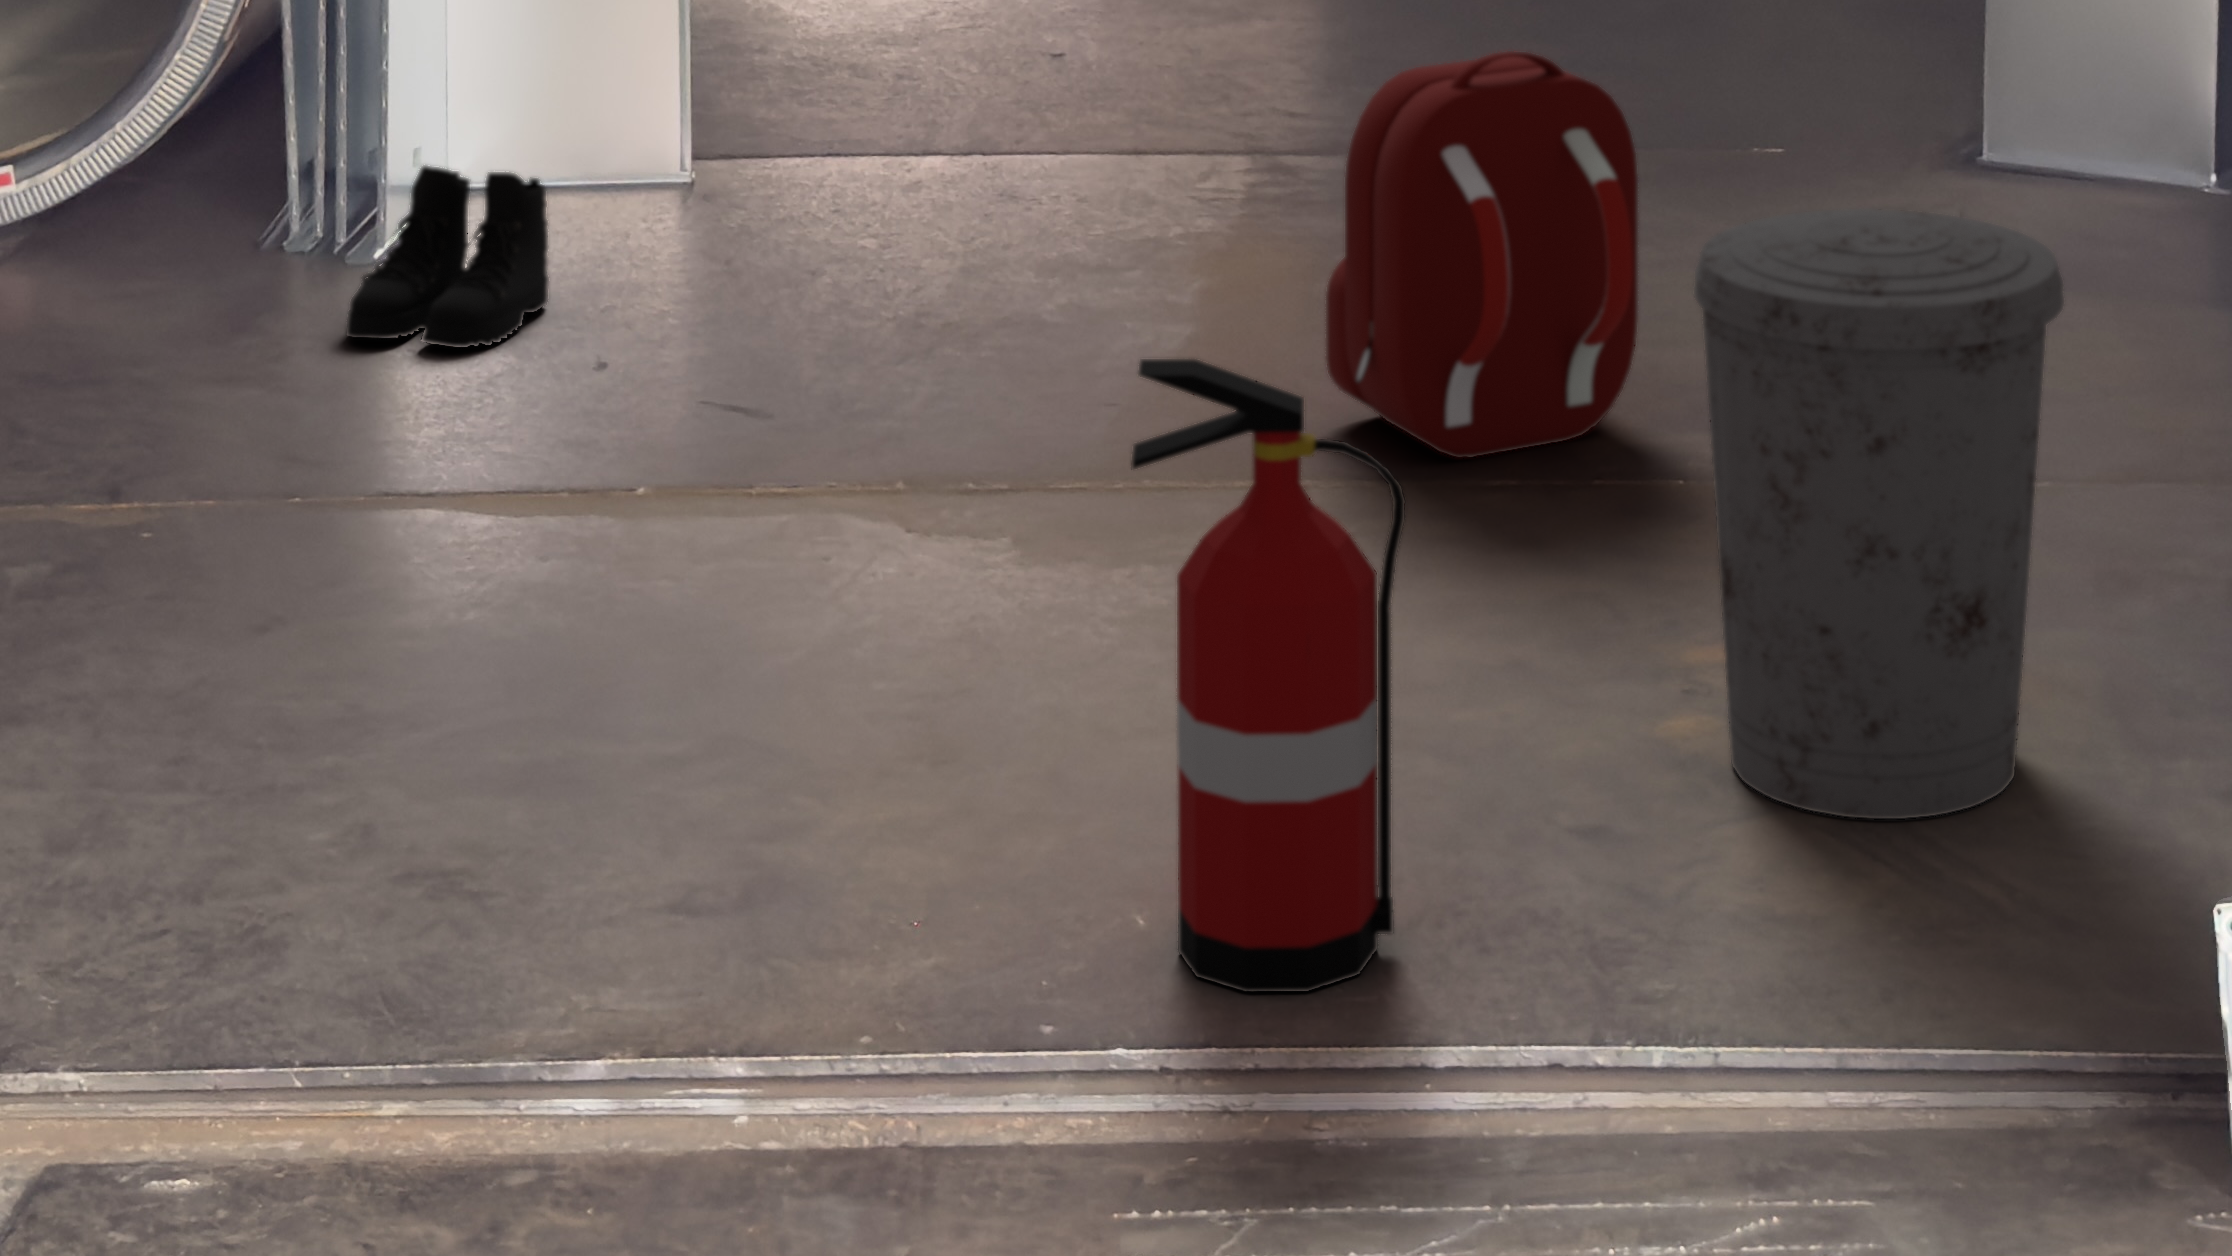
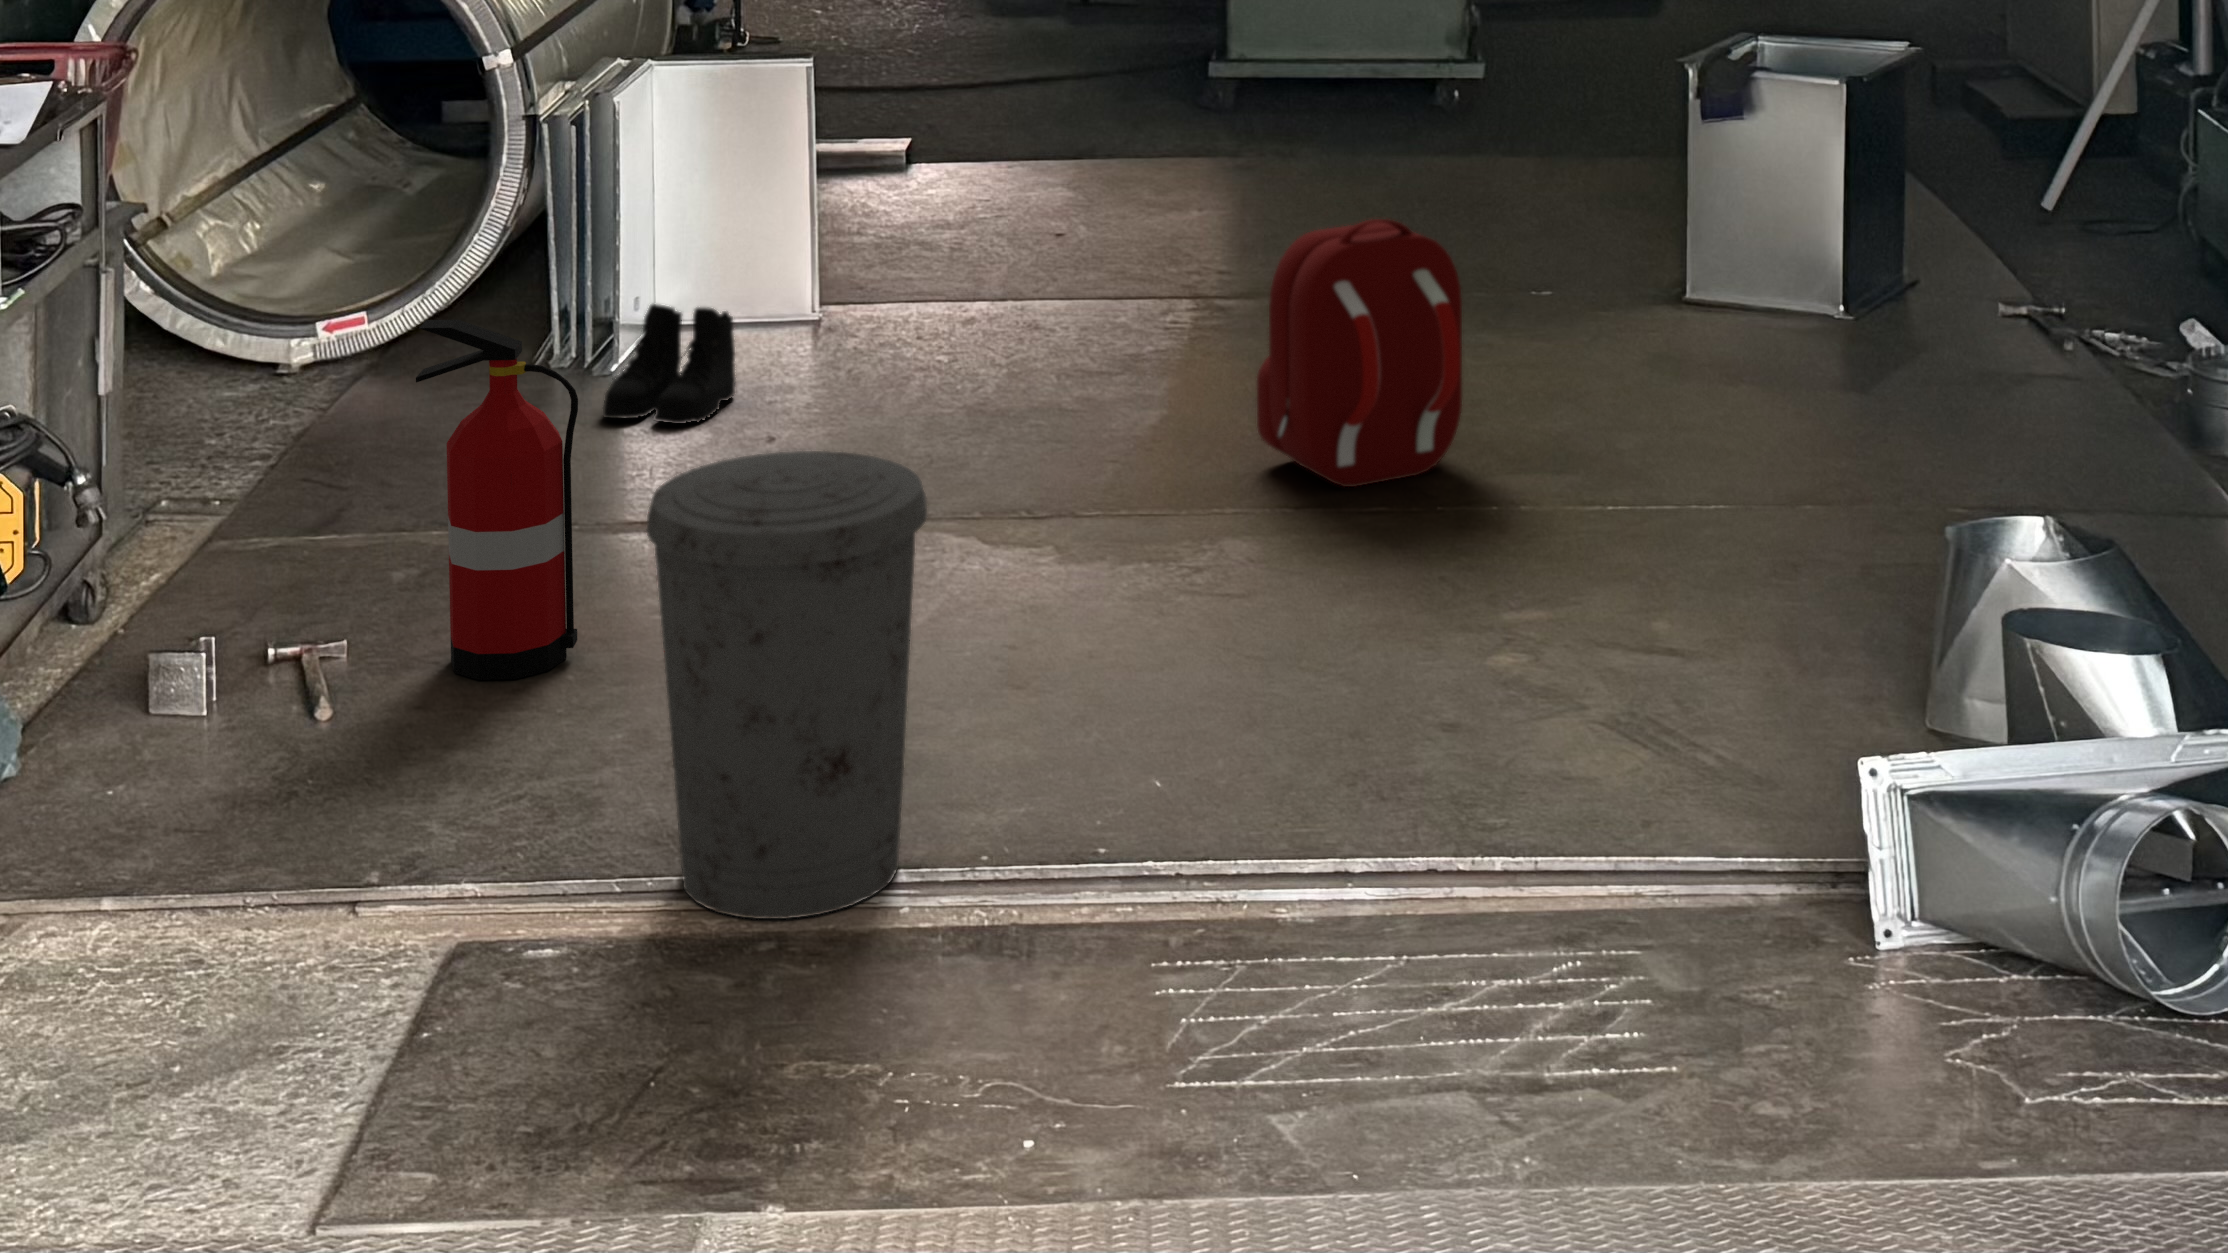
trash can: present [1694,209,2064,819] -> present [647,451,927,919]
fire extinguisher: present [1131,359,1405,992] -> present [416,320,578,680]

